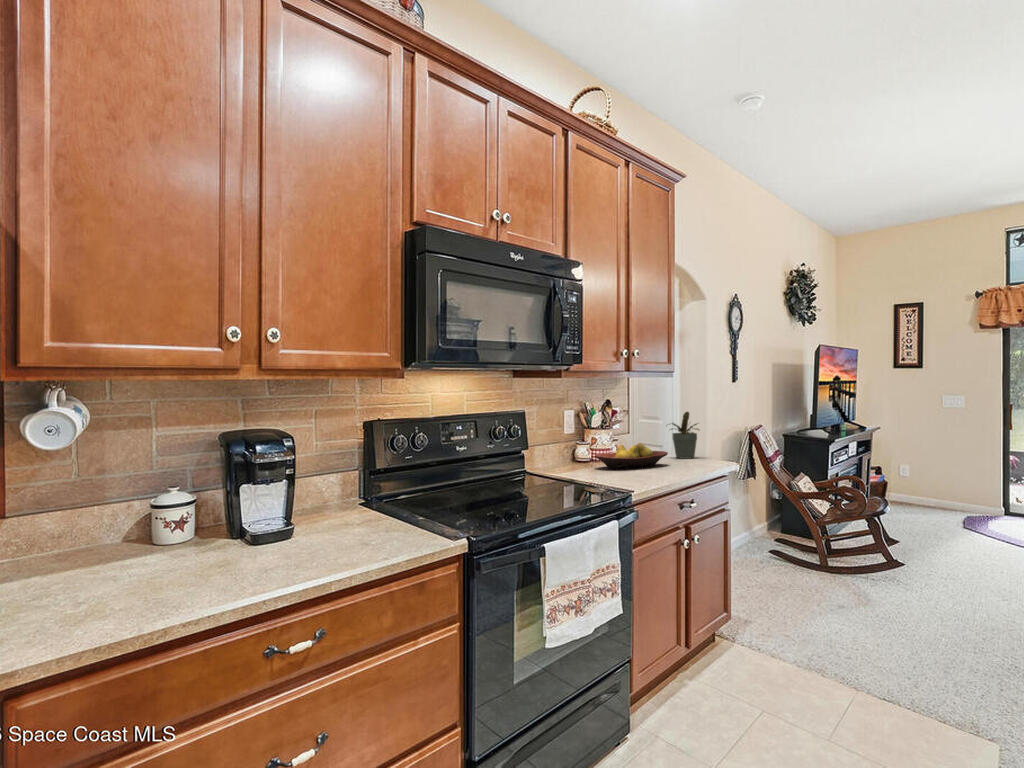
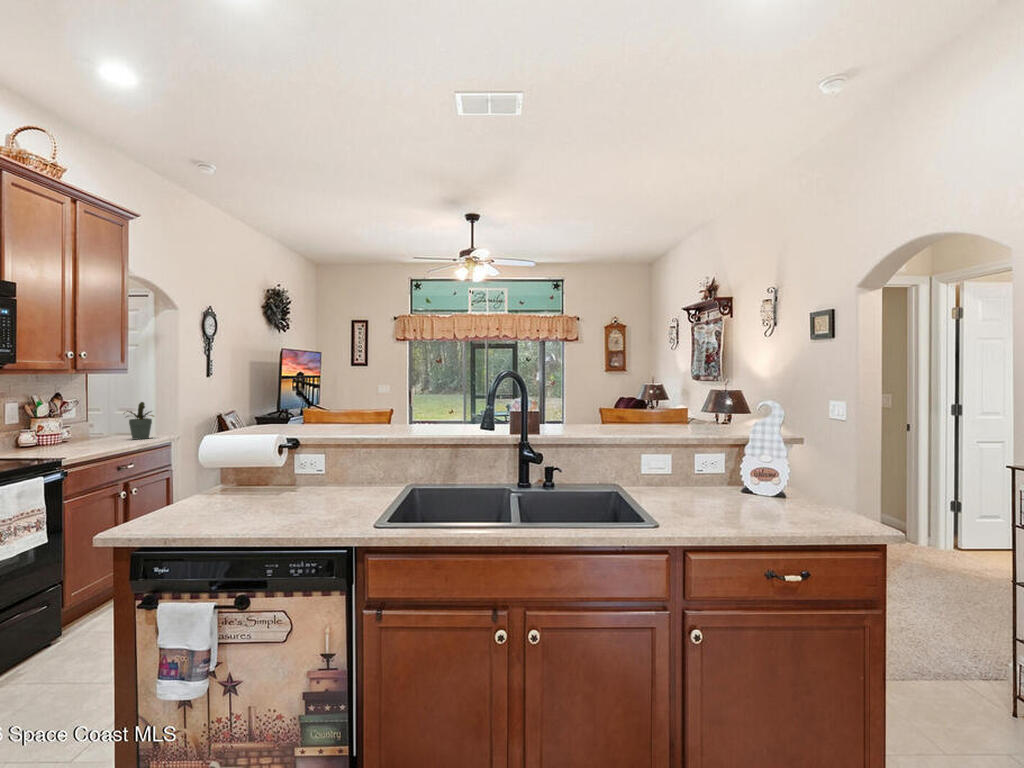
fruit bowl: present [595,443,668,469] -> none [37,429,115,452]

